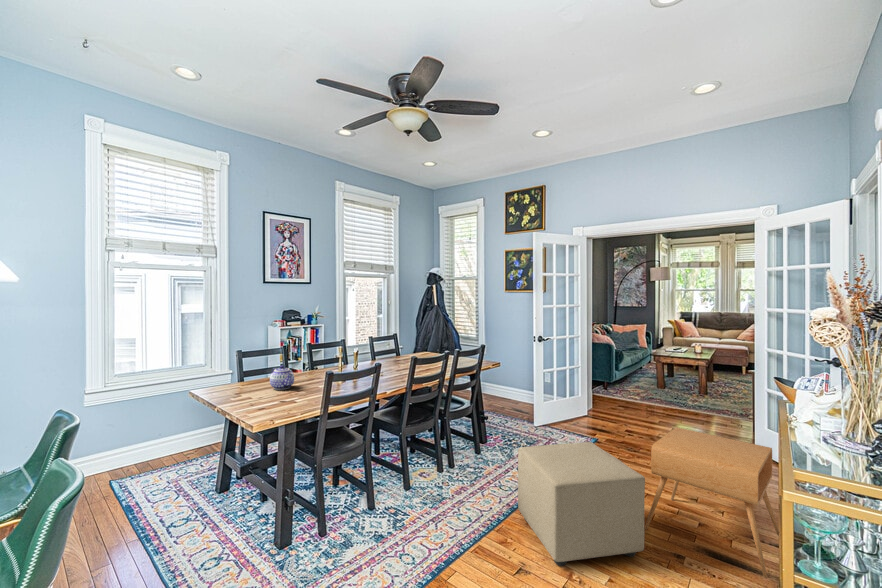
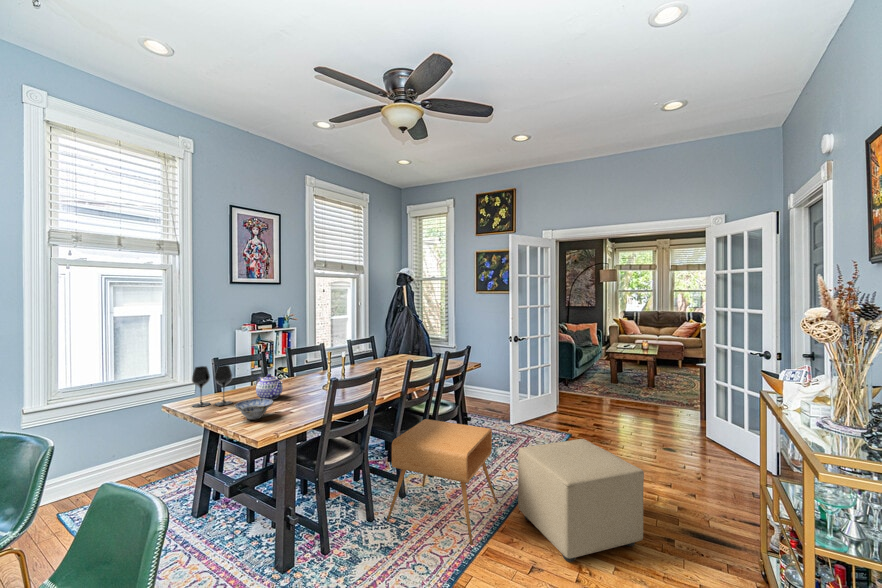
wine glass: none [212,356,249,393] -> present [192,365,232,407]
ceramic bowl: none [242,387,278,406] -> present [234,398,274,420]
side table: present [644,427,780,578] -> present [387,419,497,545]

